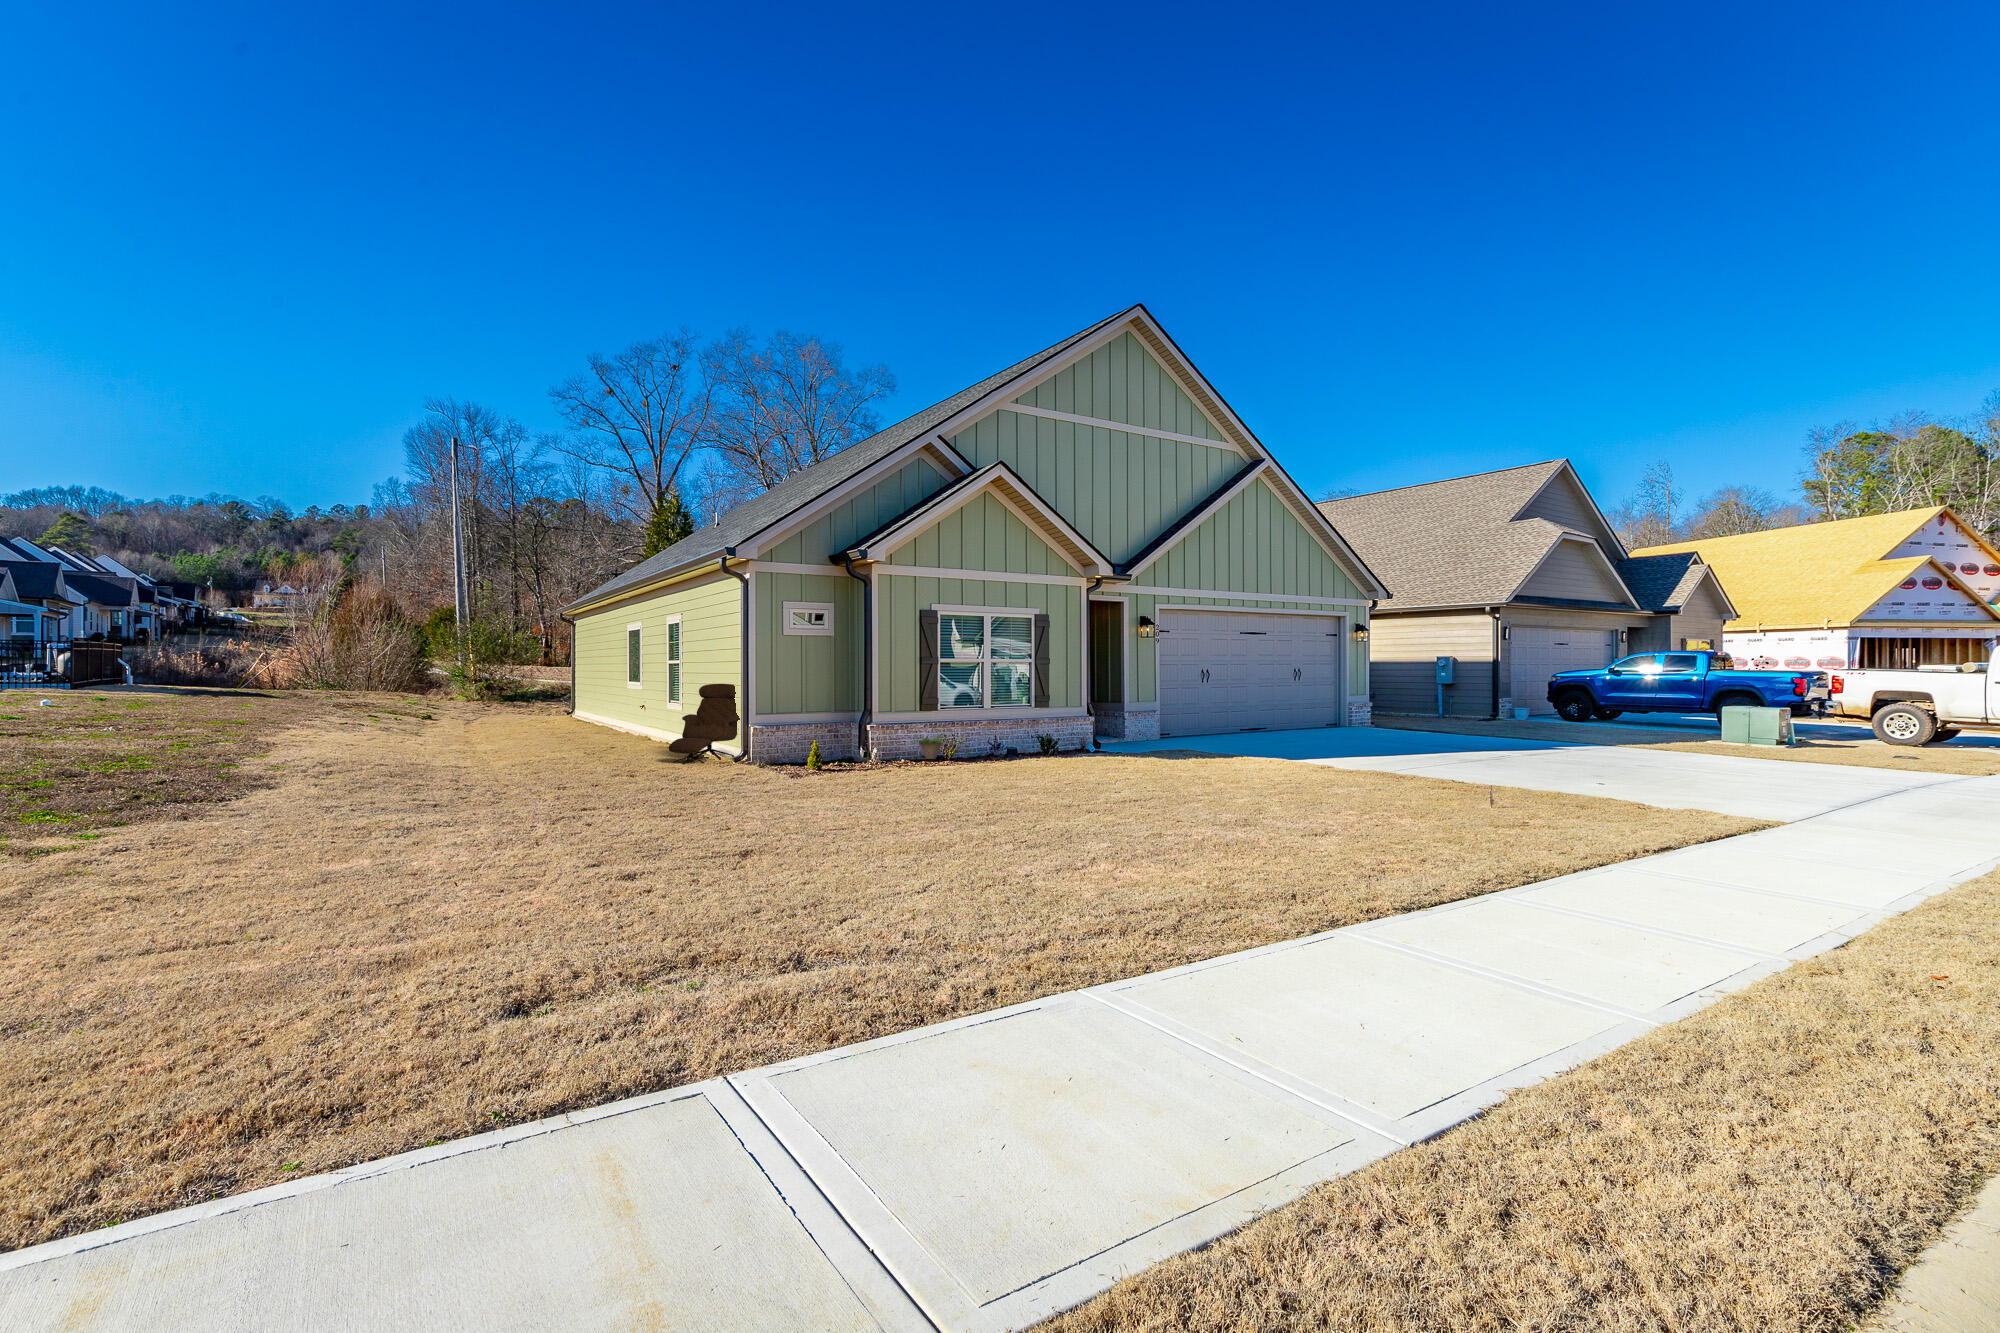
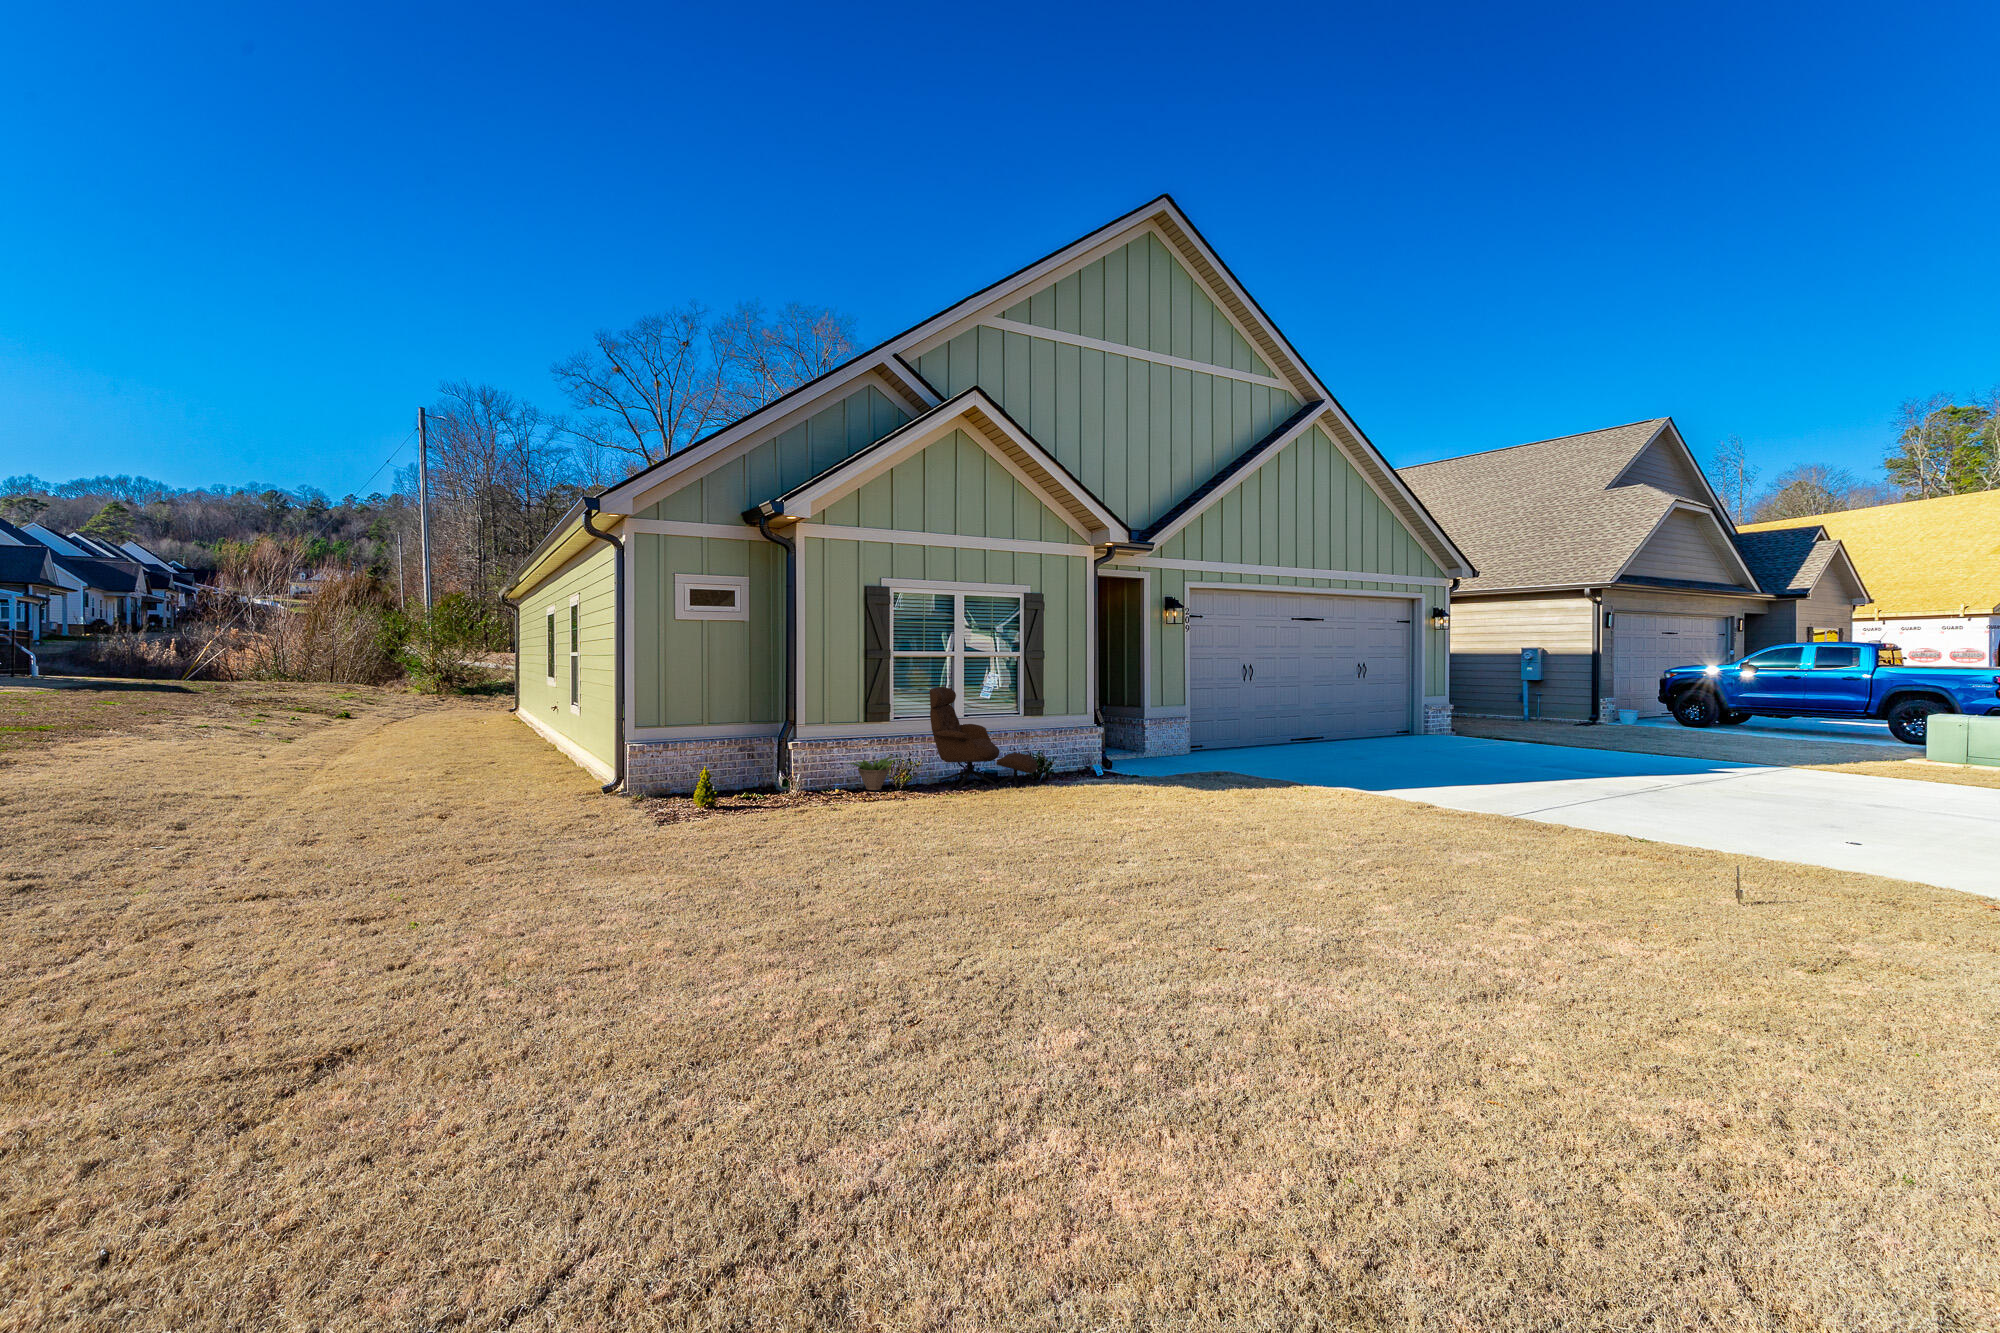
lounge chair: present [669,684,740,764] -> present [929,687,1038,788]

